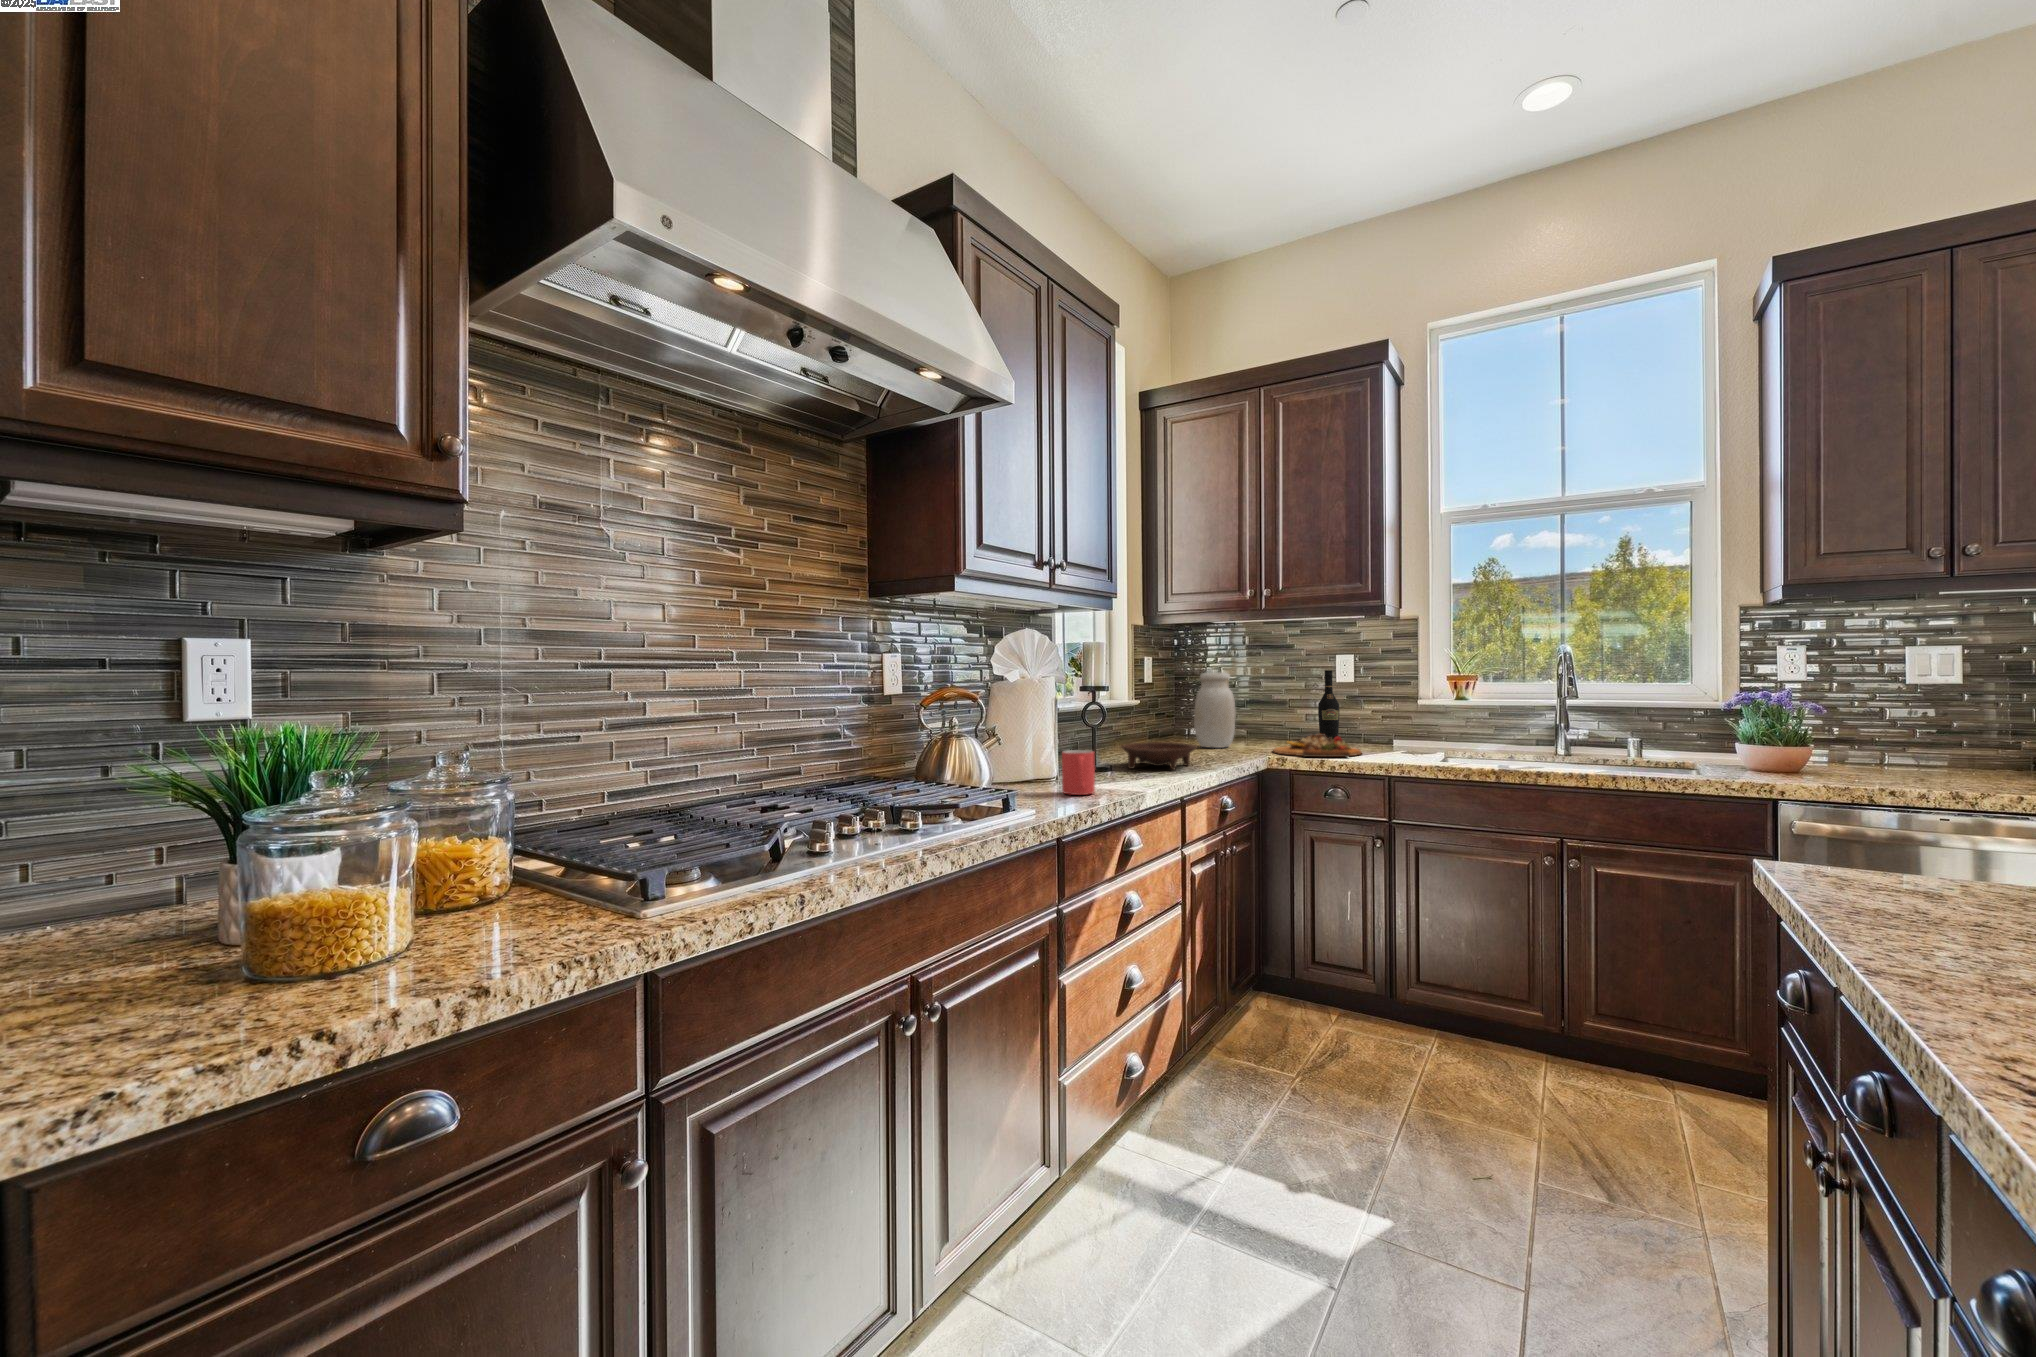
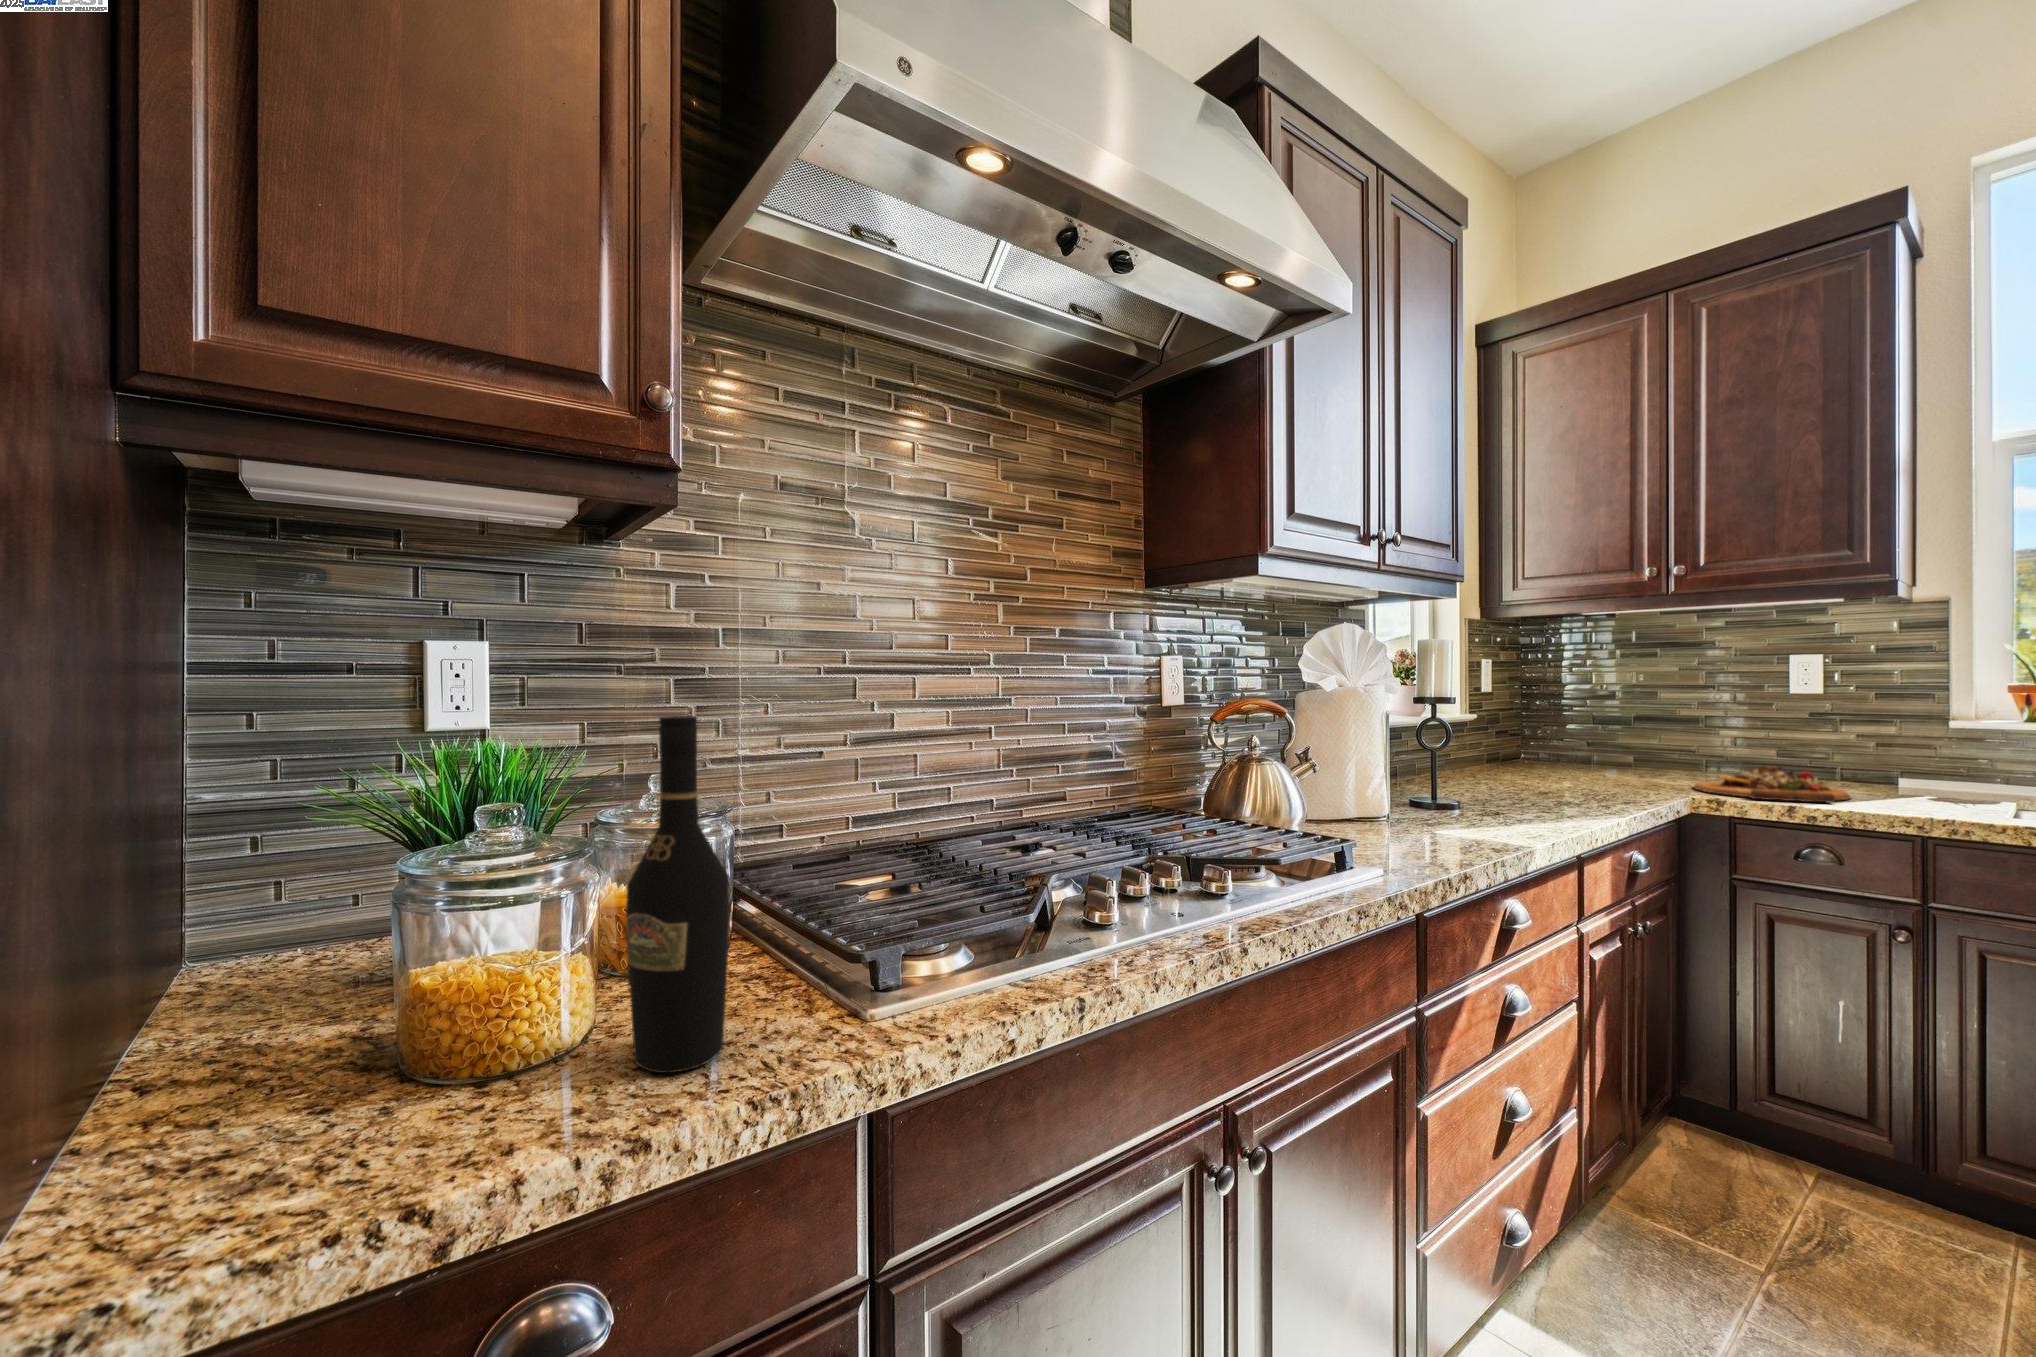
wine bottle: present [1318,670,1339,740] -> present [626,716,730,1073]
jar: present [1194,672,1236,748] -> none [1565,679,1629,779]
bowl: present [1121,742,1197,770] -> none [1473,771,1592,812]
mug: present [1062,750,1095,795] -> none [1408,784,1456,846]

